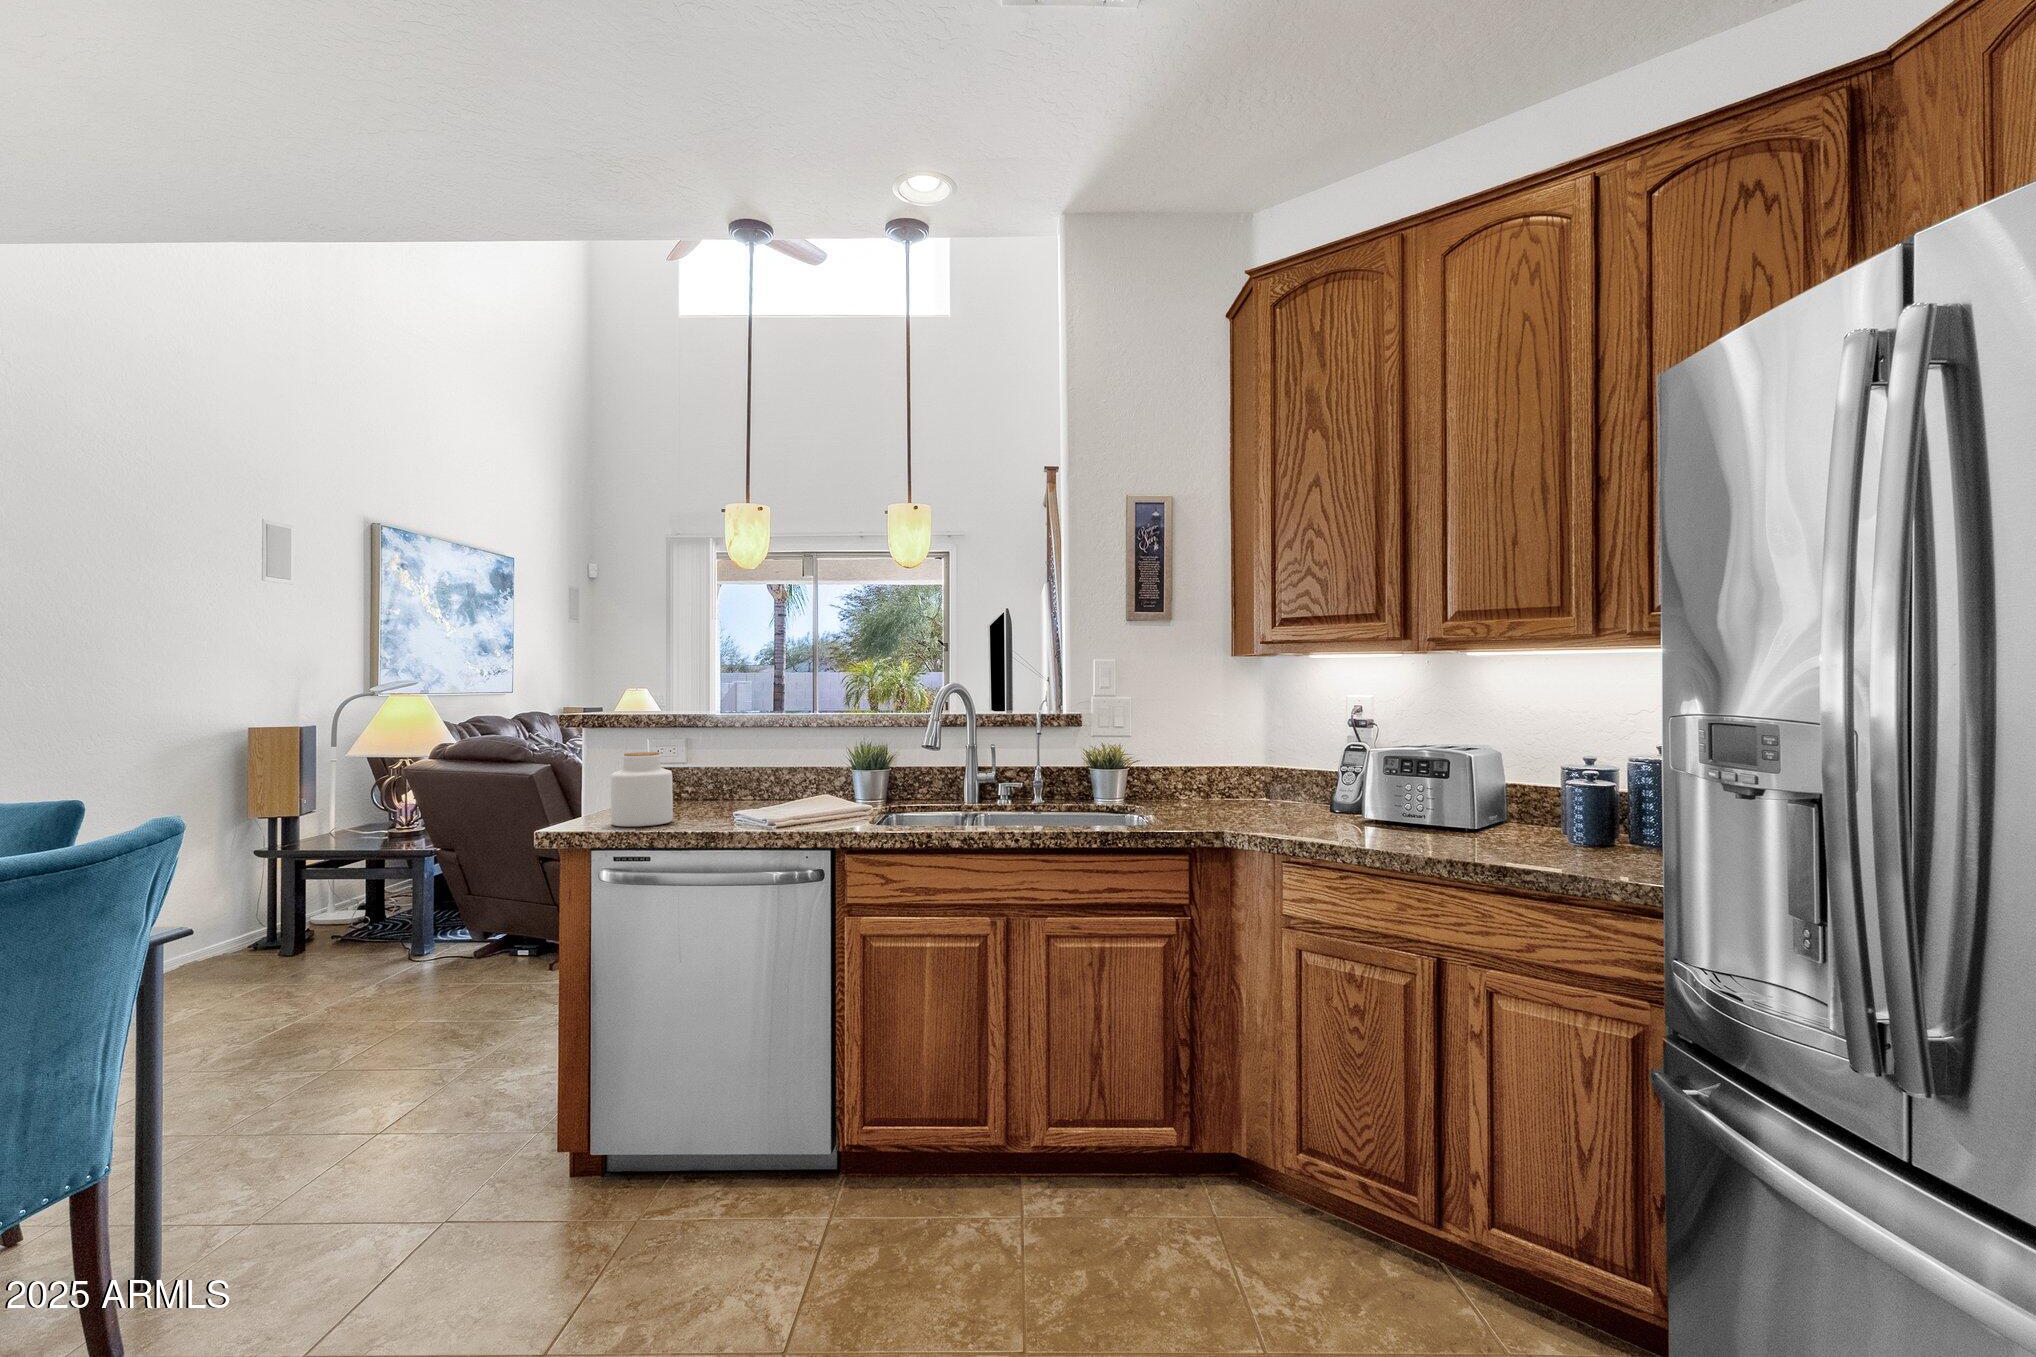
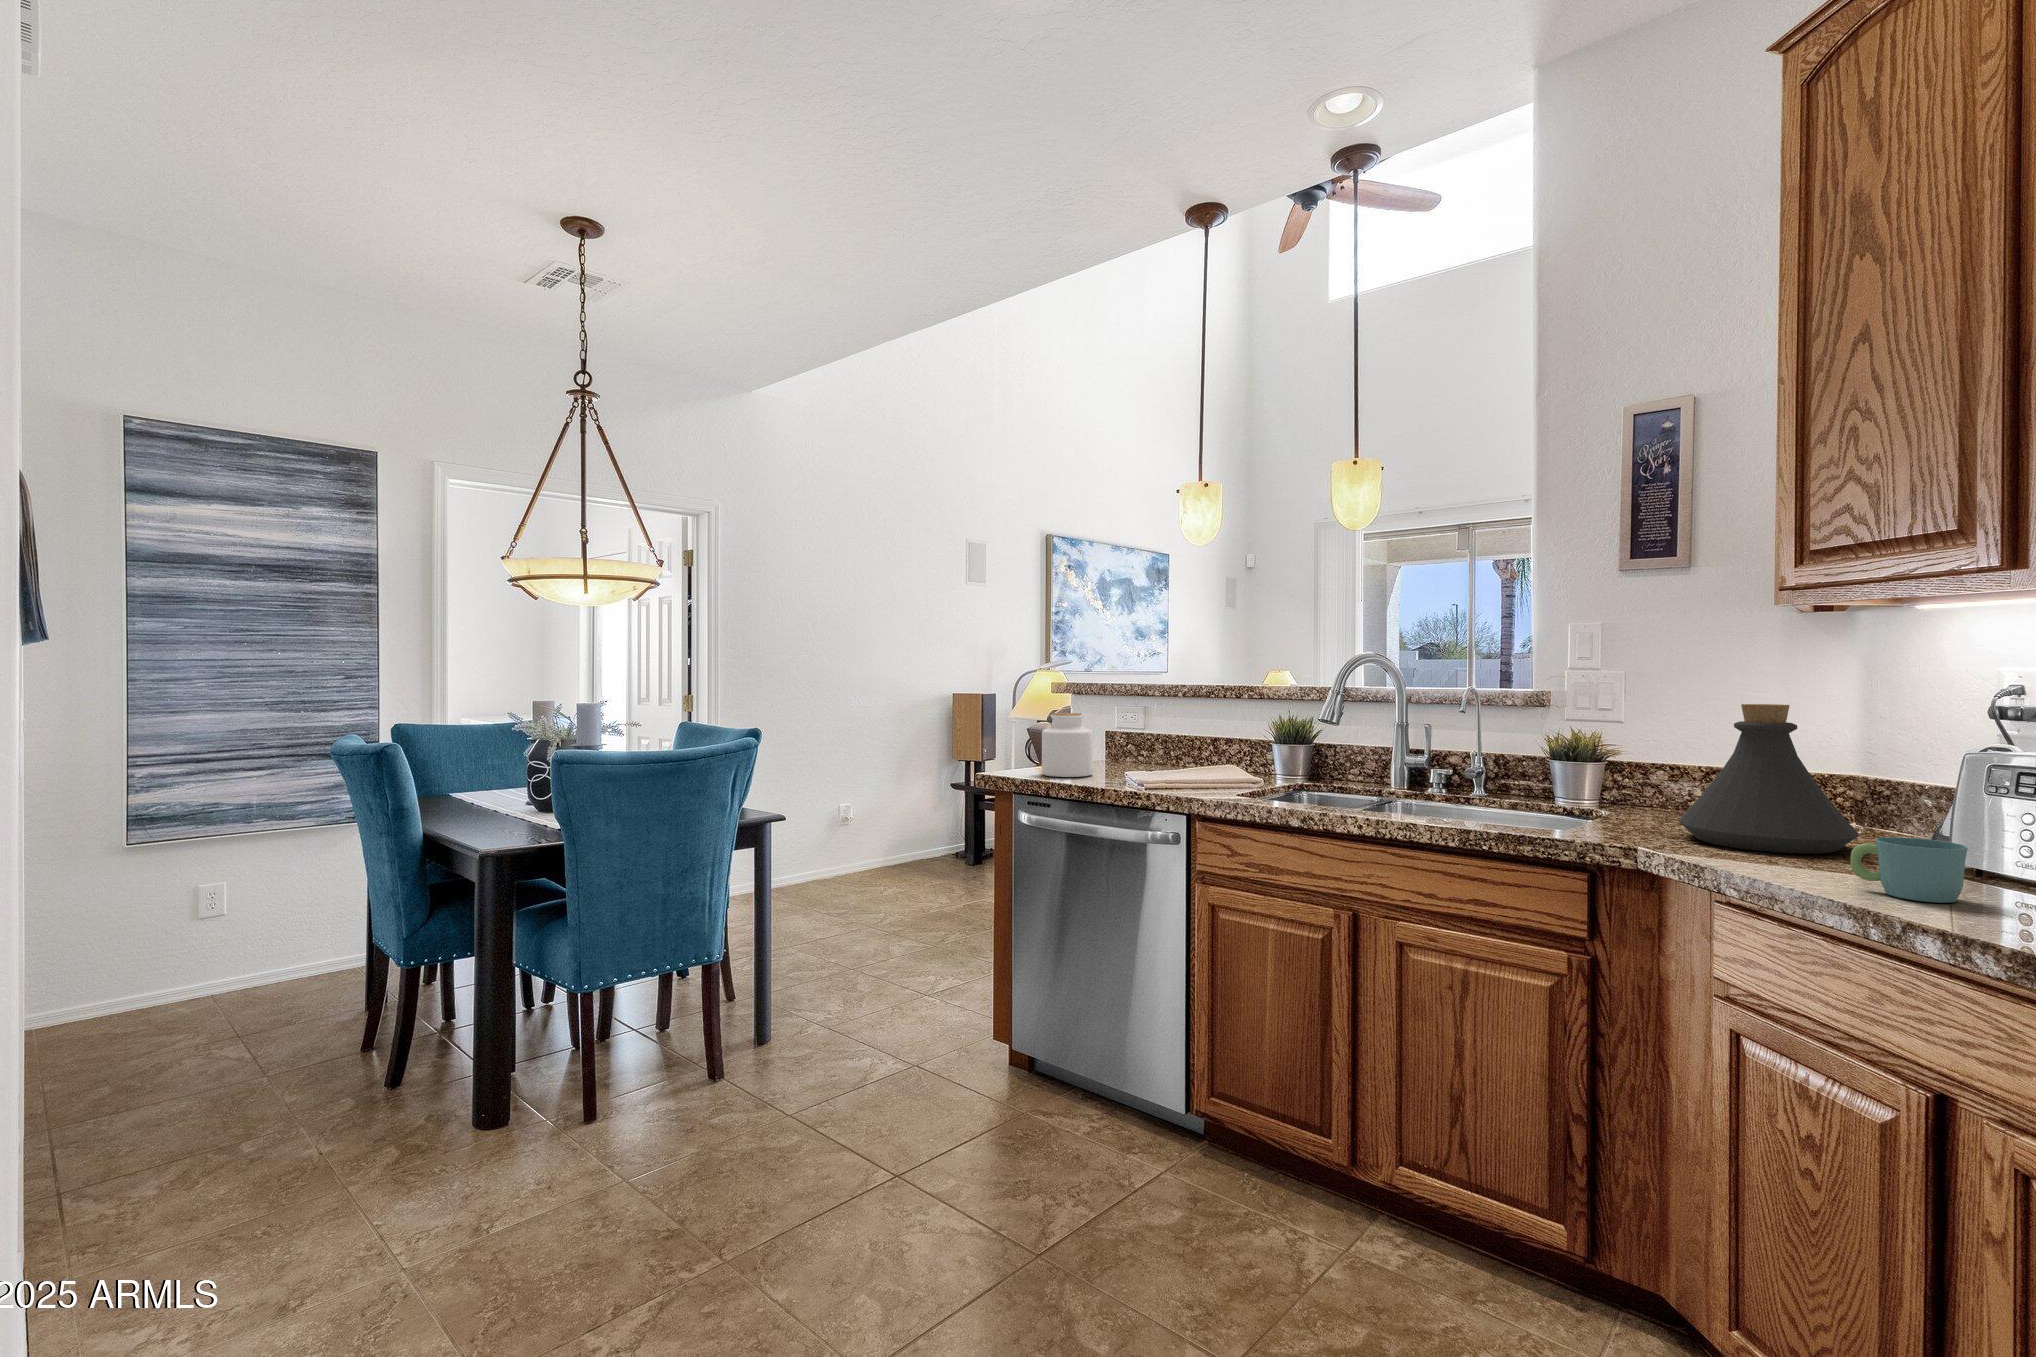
bottle: none [1217,723,1317,824] -> present [1679,704,1860,854]
mug: none [1363,806,1419,844] -> present [1851,837,1968,903]

